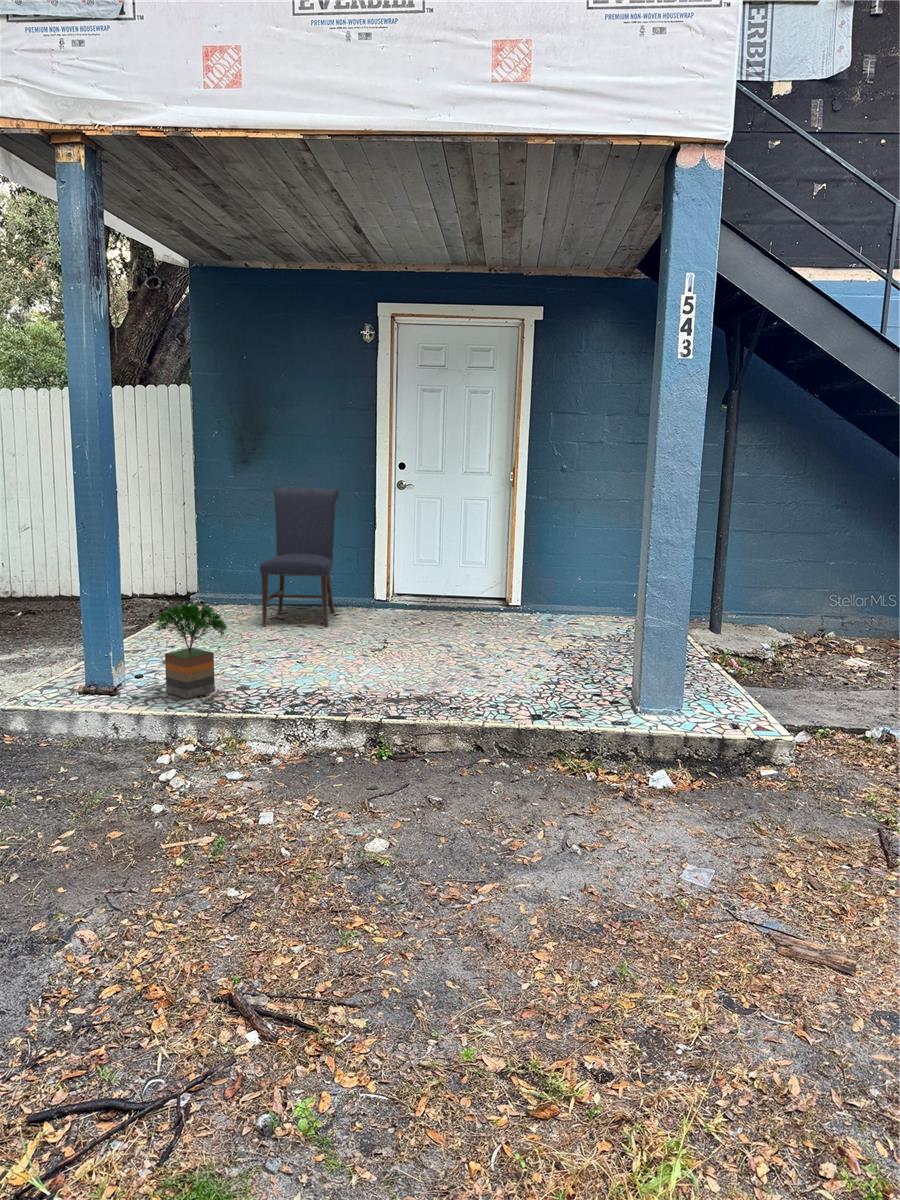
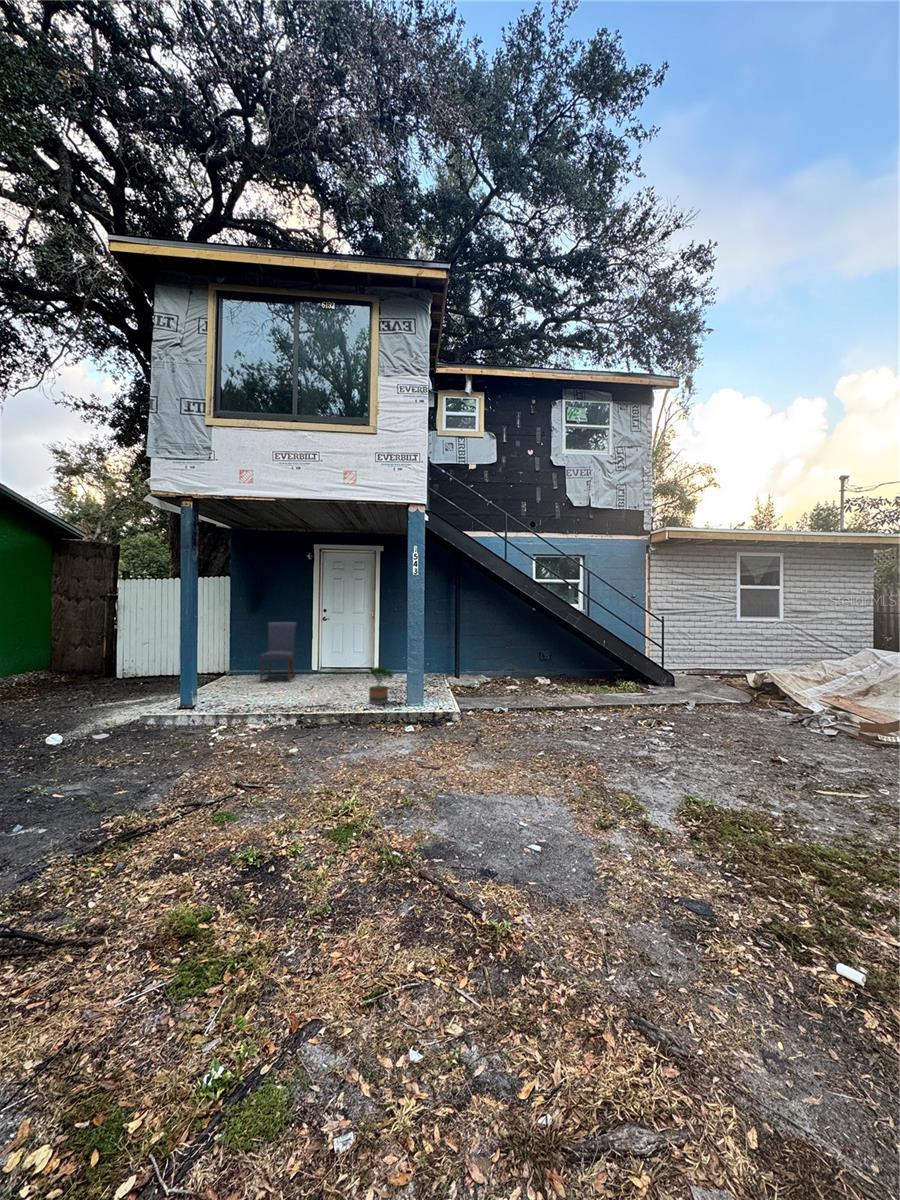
potted tree: present [157,604,227,699] -> present [367,667,393,705]

